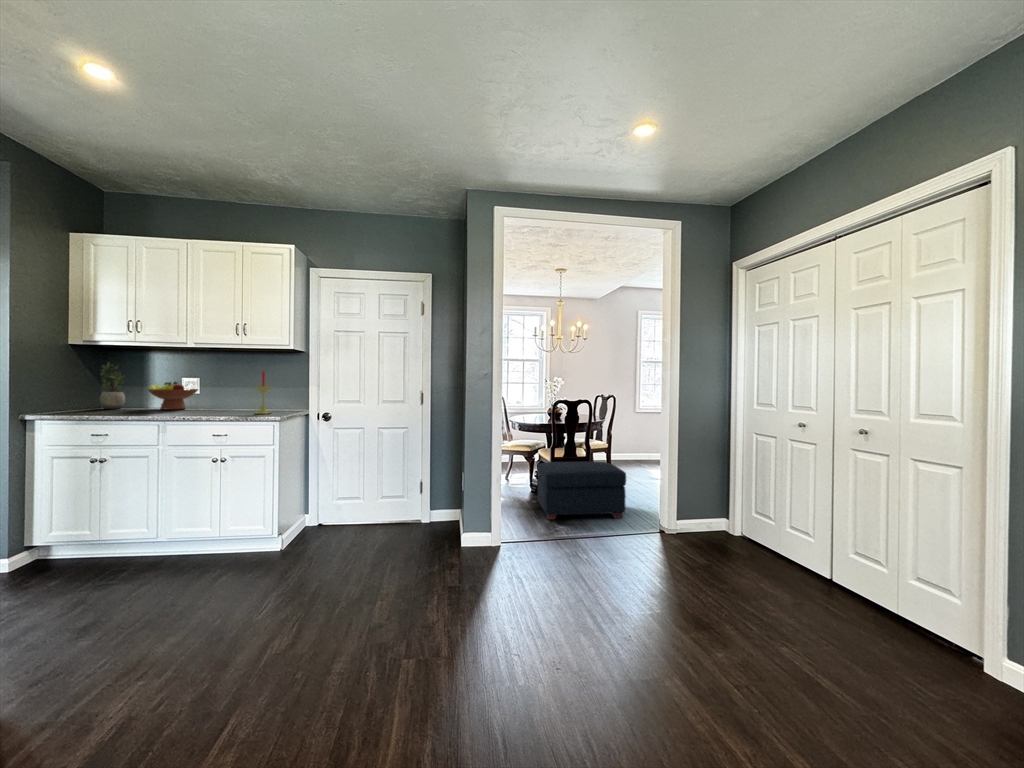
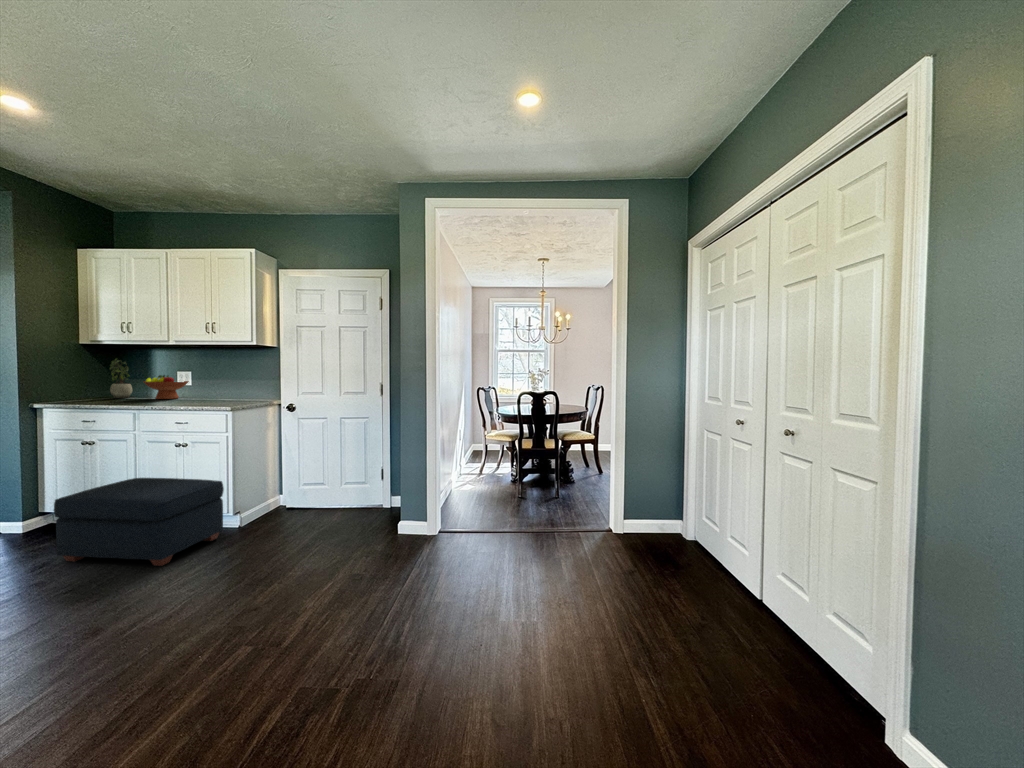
candle: present [255,371,272,414] -> none [216,364,239,404]
ottoman: present [537,462,626,519] -> present [54,478,224,566]

